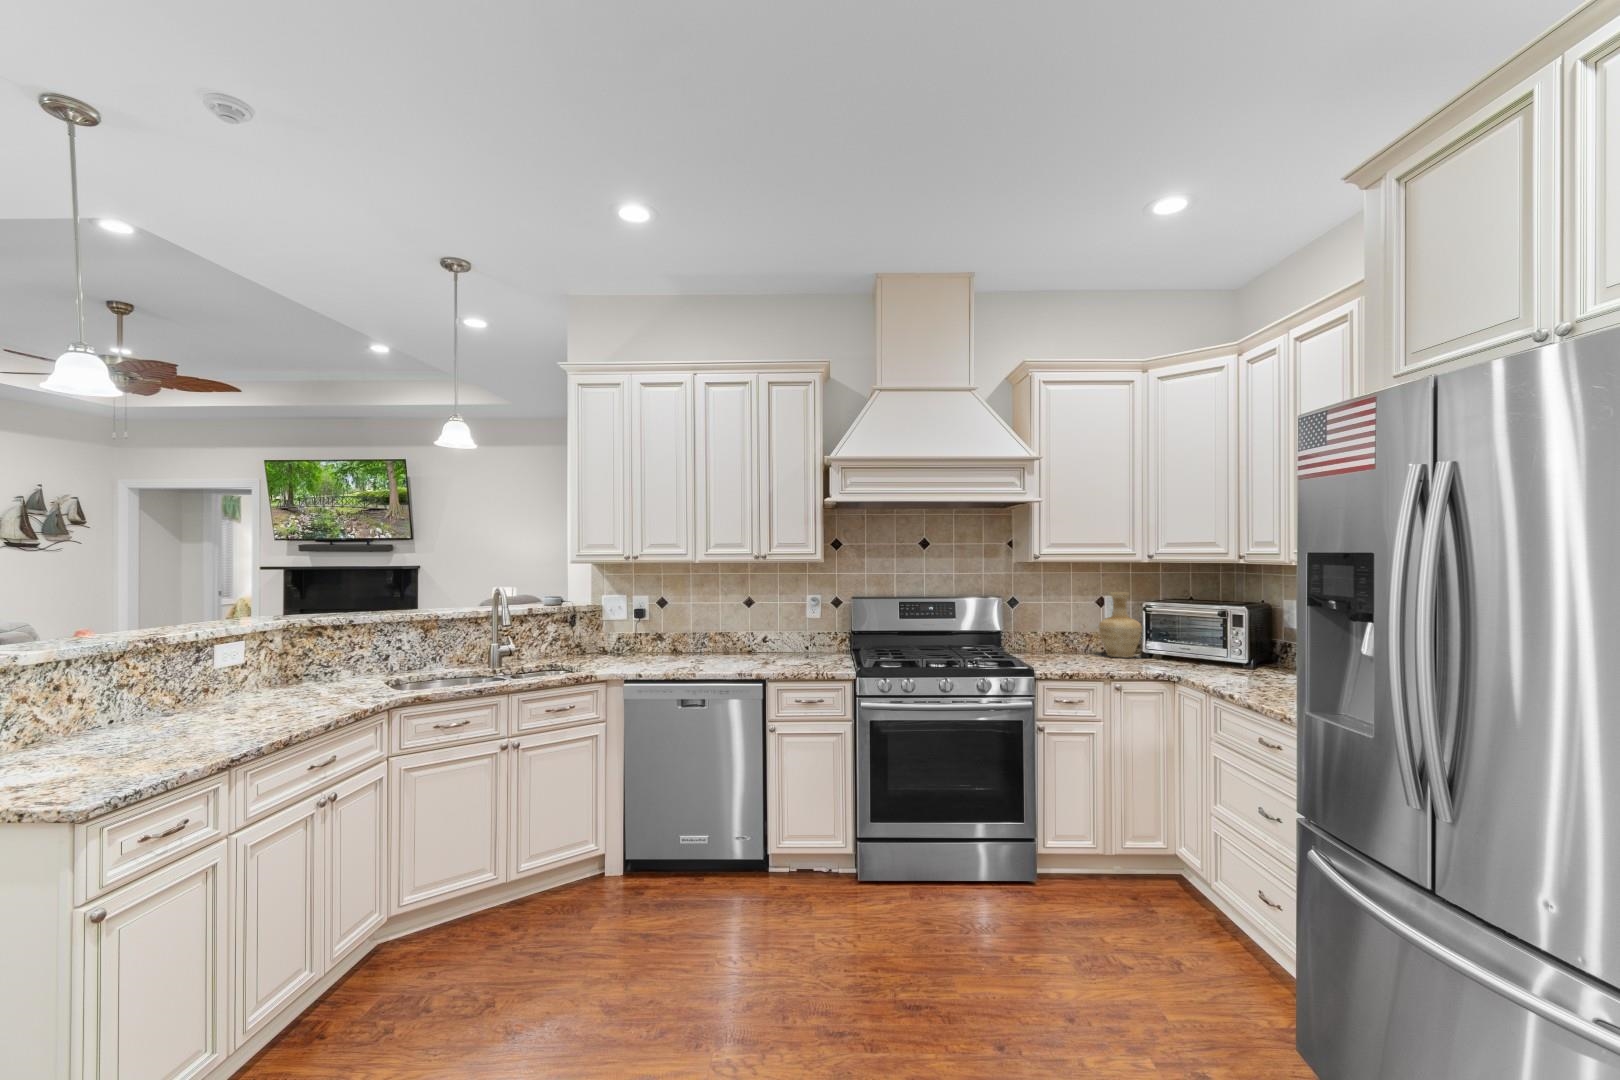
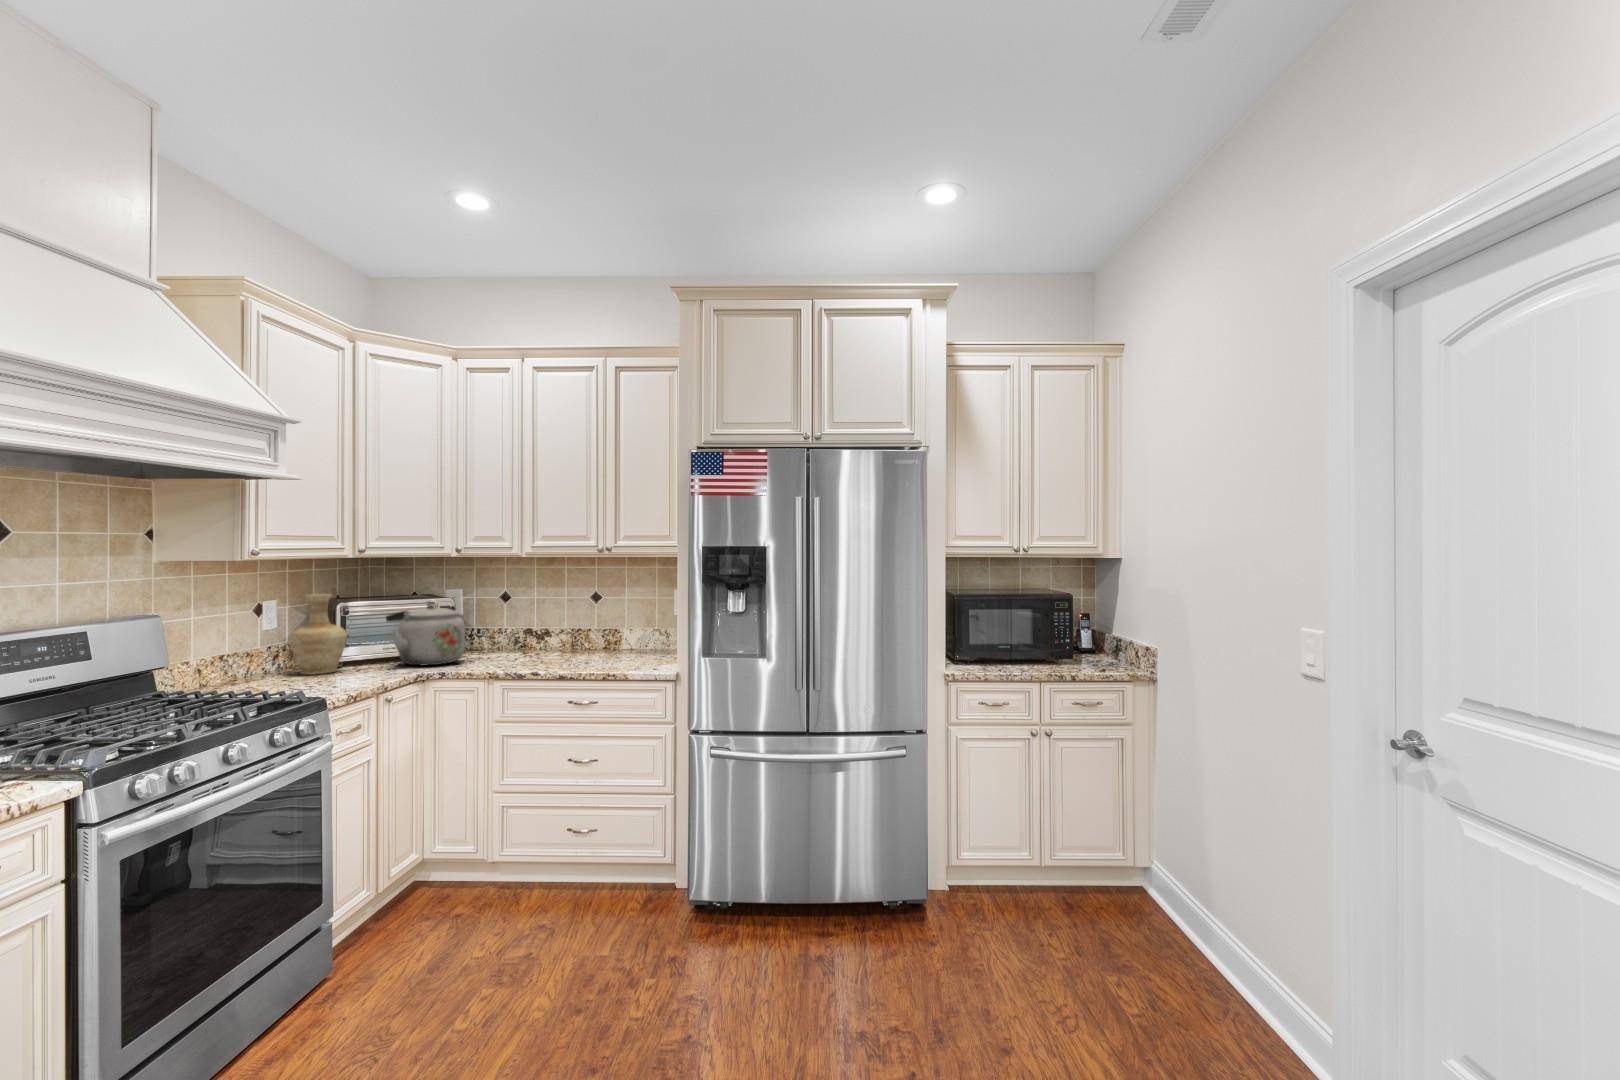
kettle: none [1164,610,1246,670] -> present [386,604,465,665]

